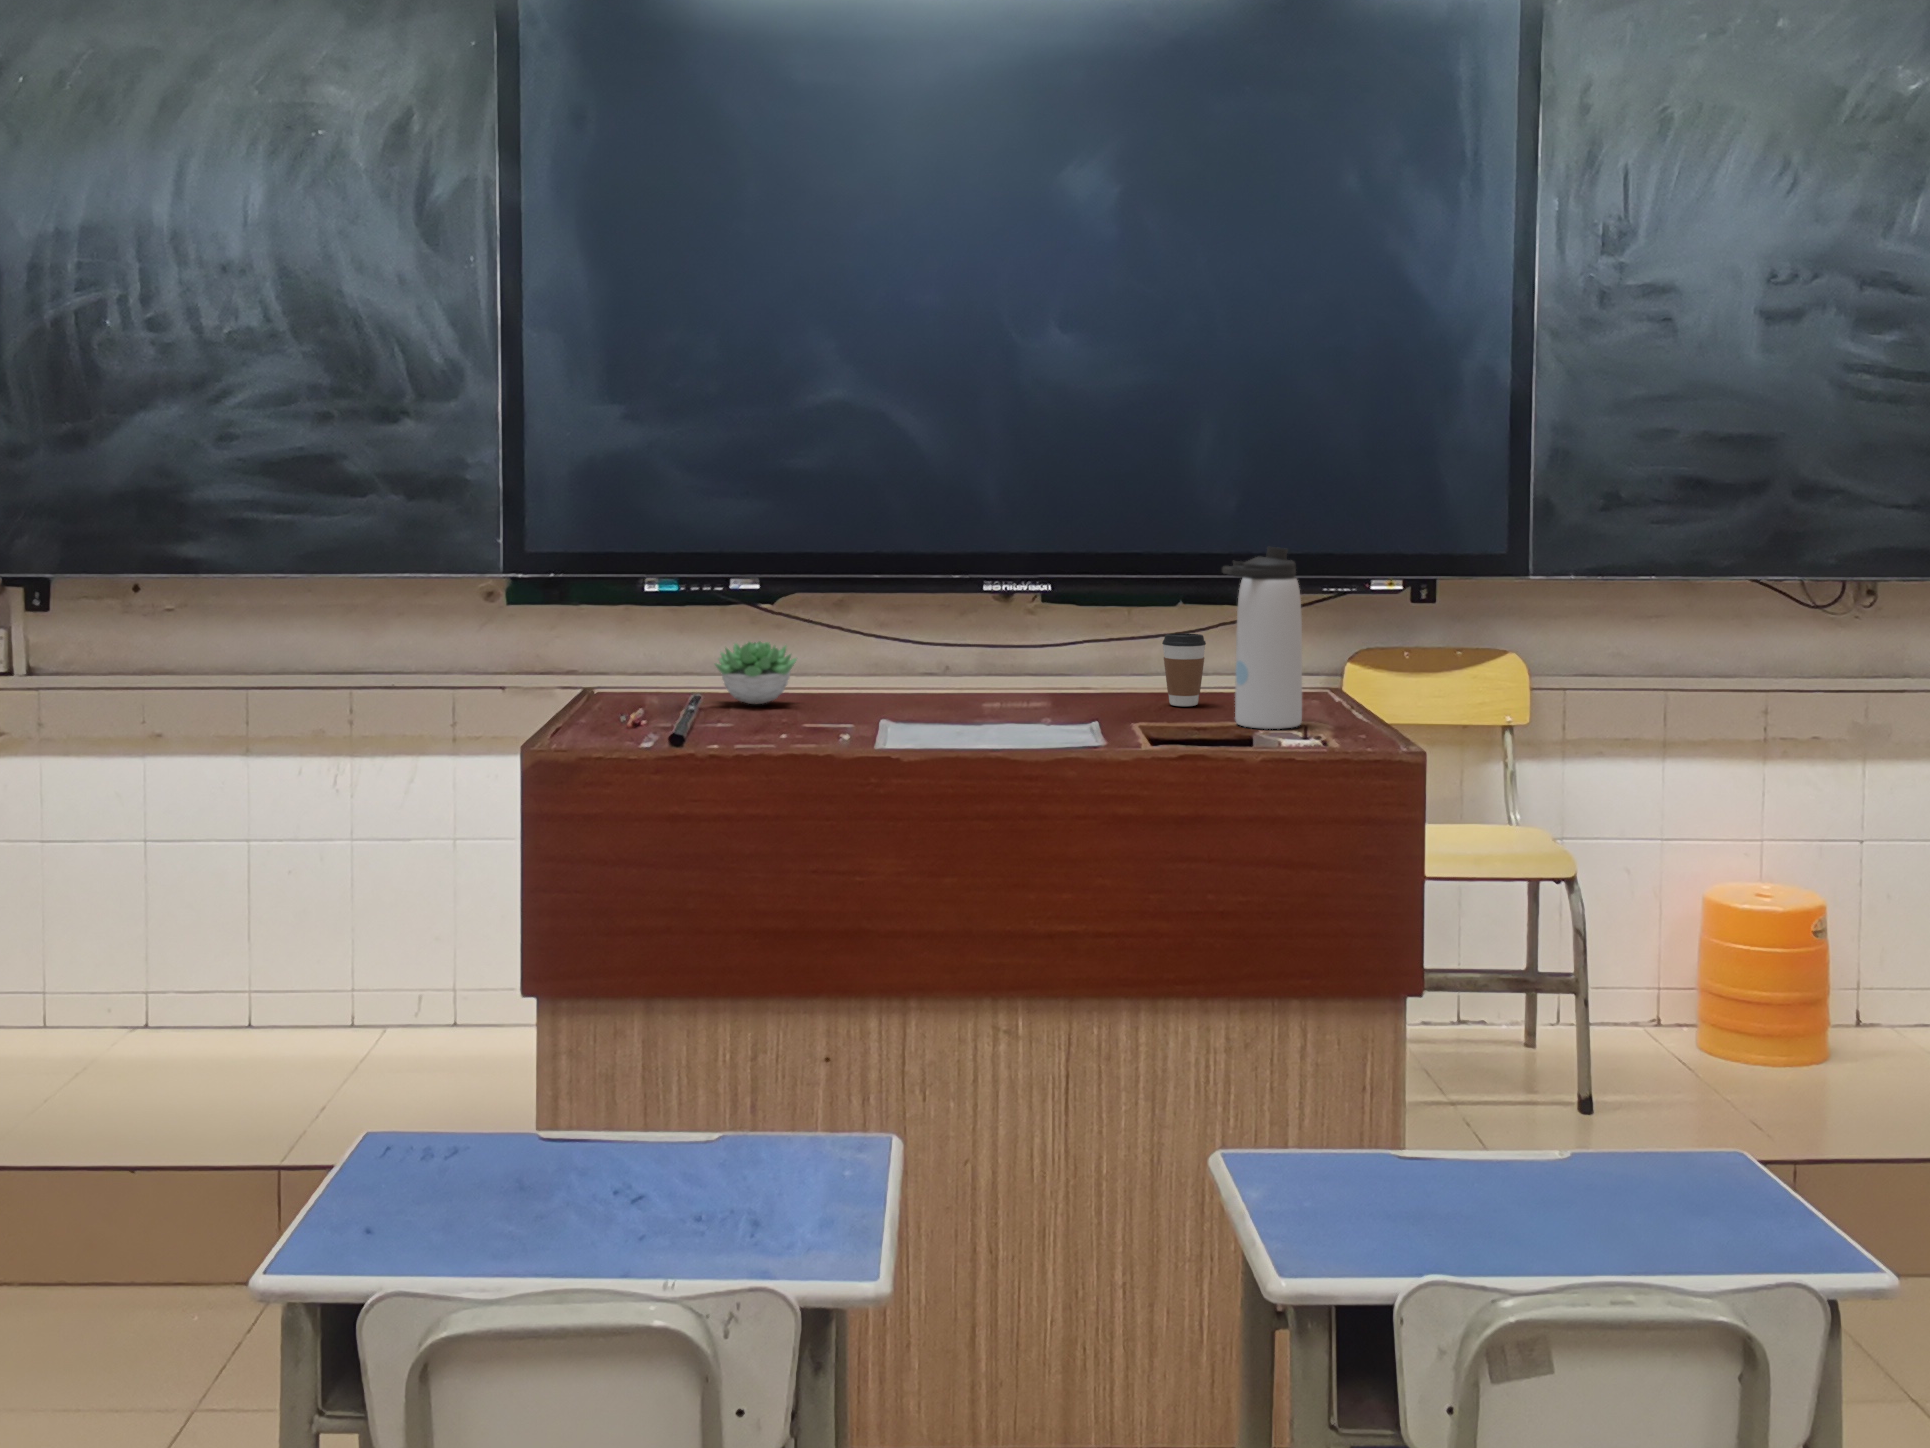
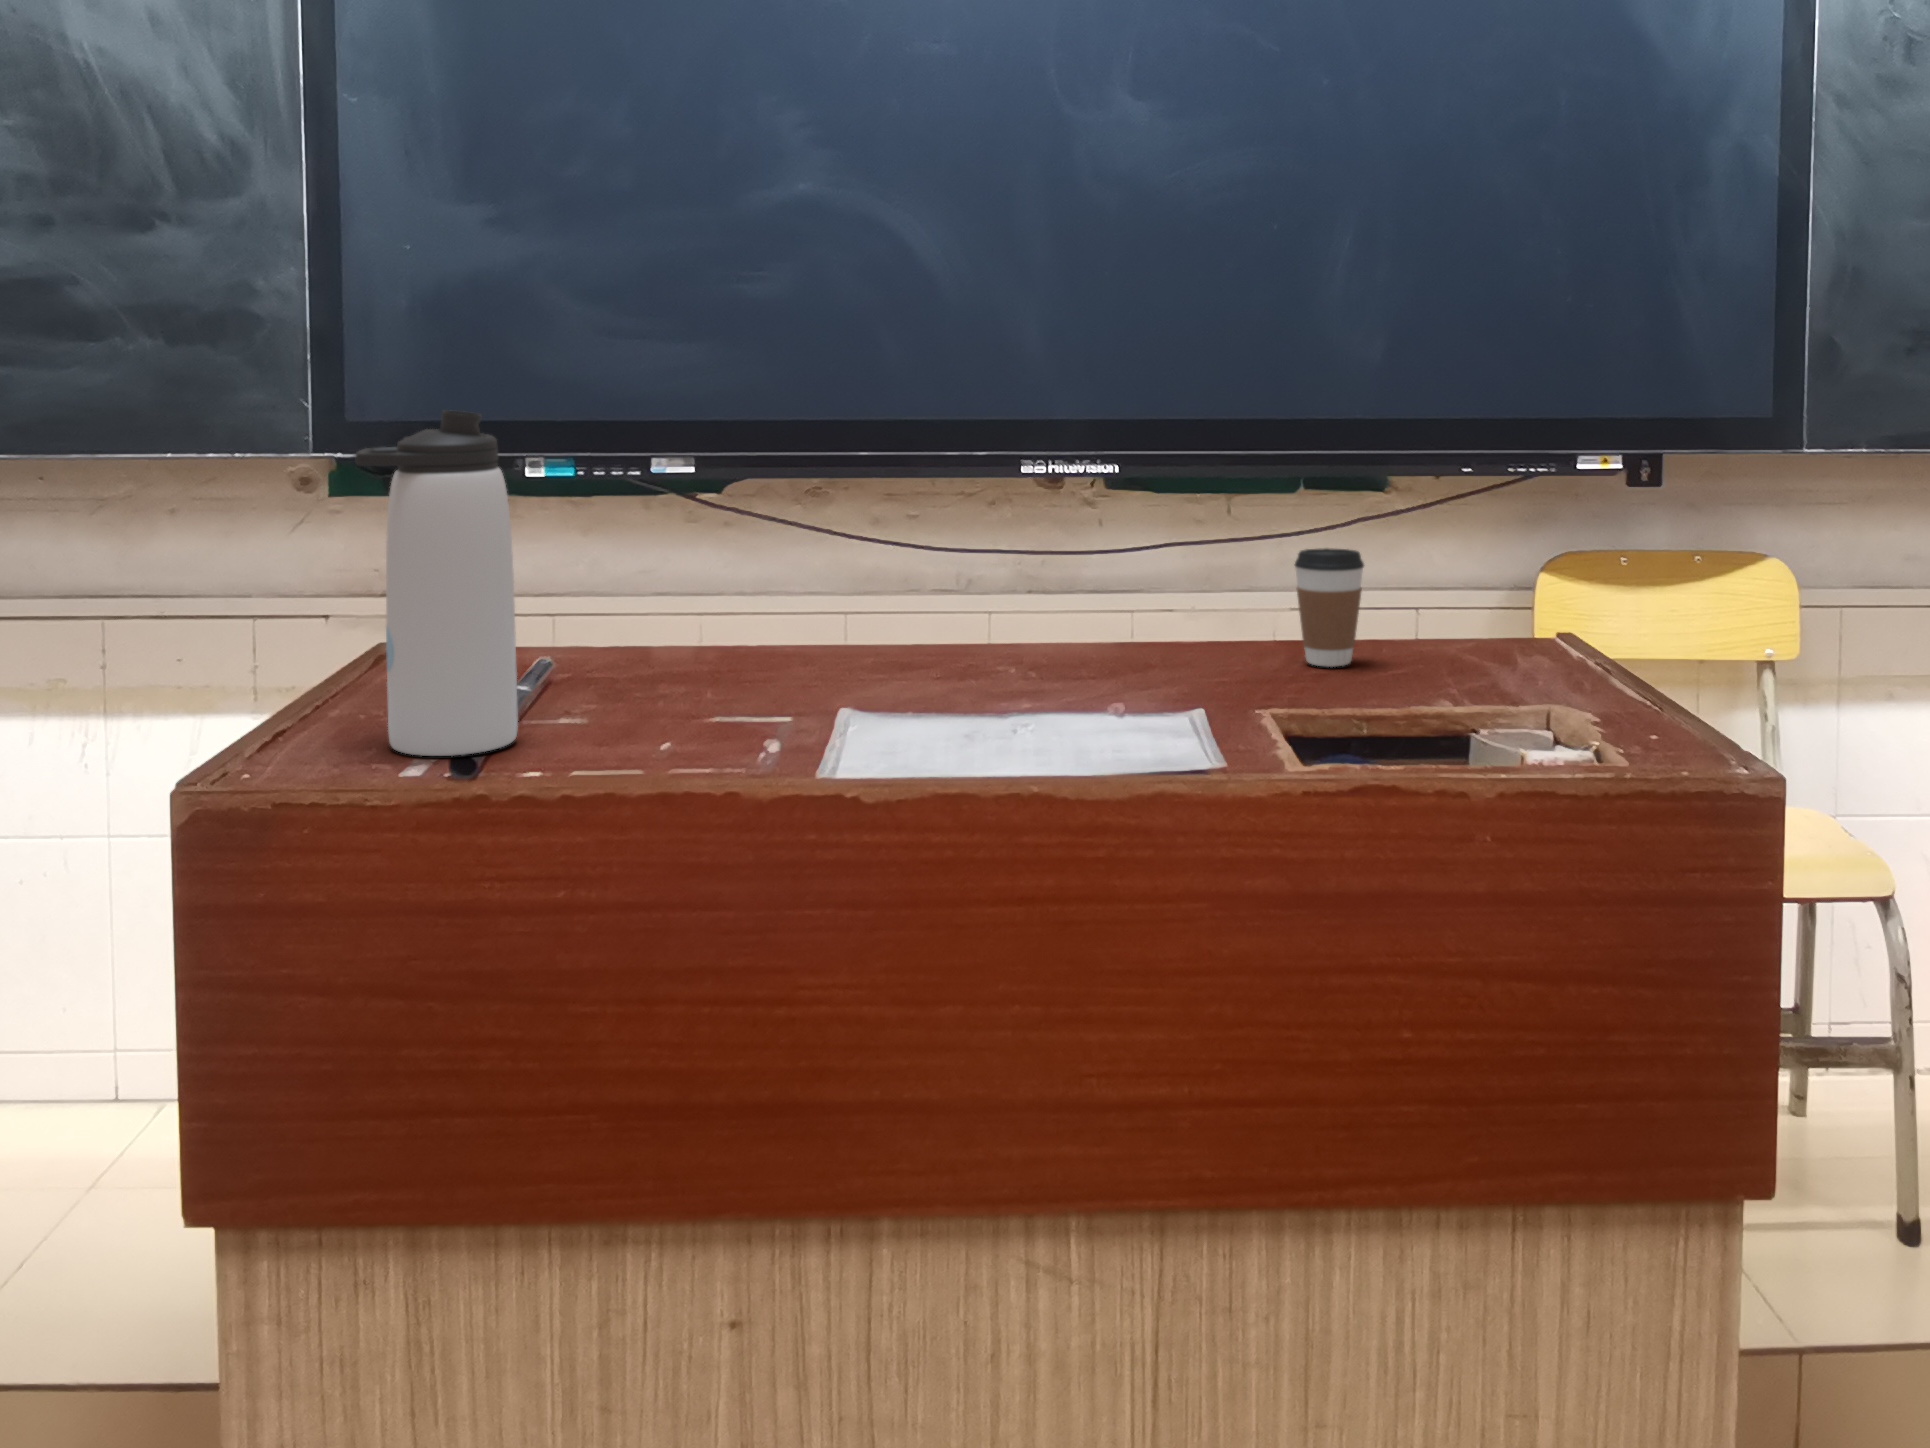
thermos bottle: present [1222,547,1302,729] -> present [356,410,518,756]
succulent plant: present [715,642,797,704] -> none [558,567,704,671]

